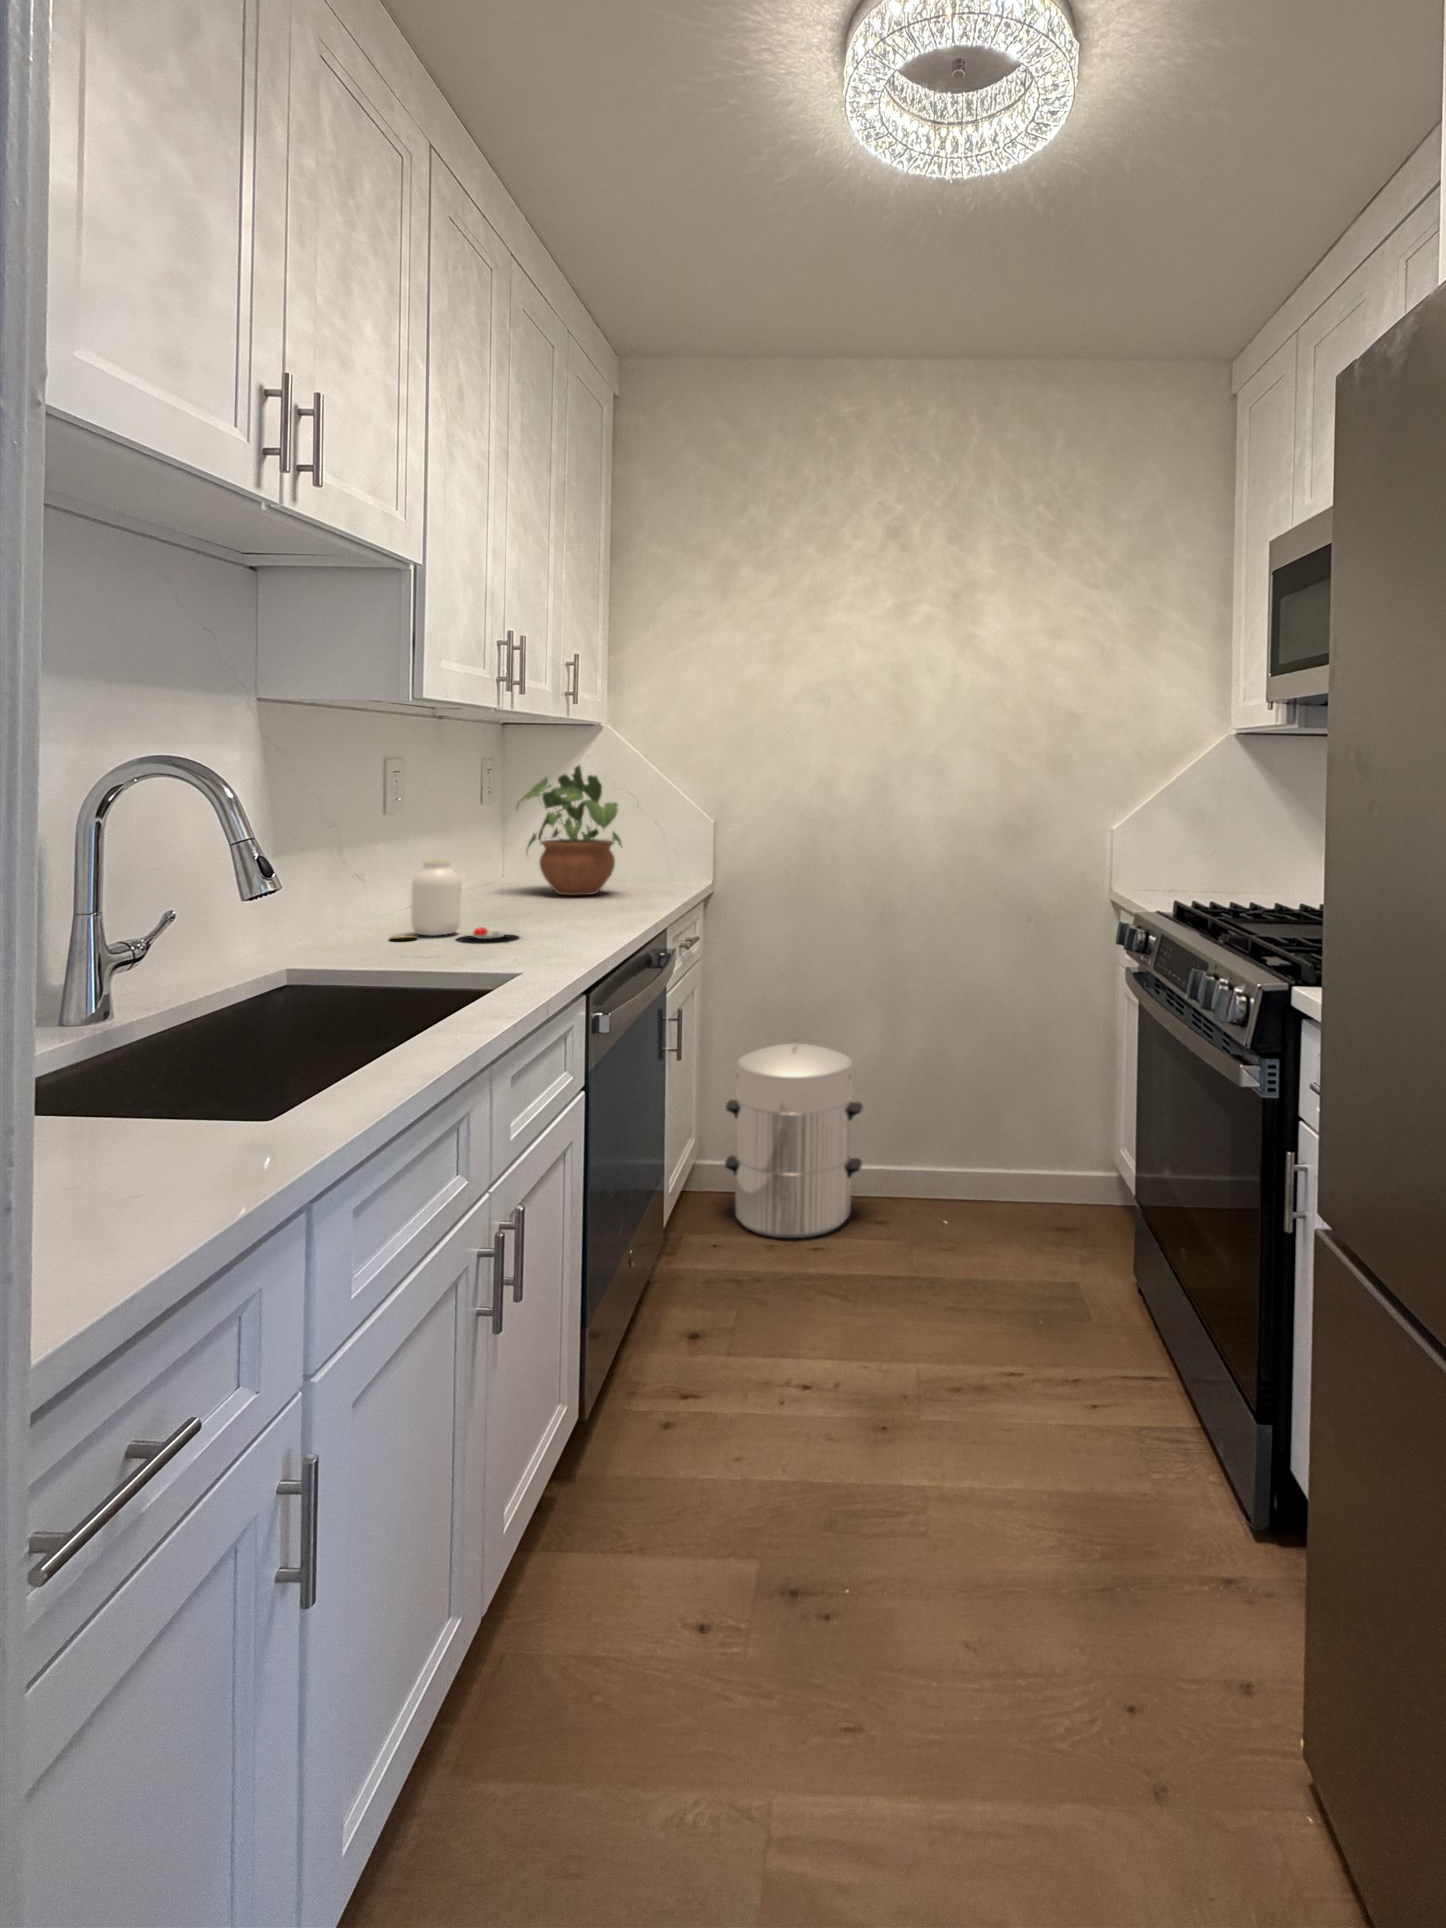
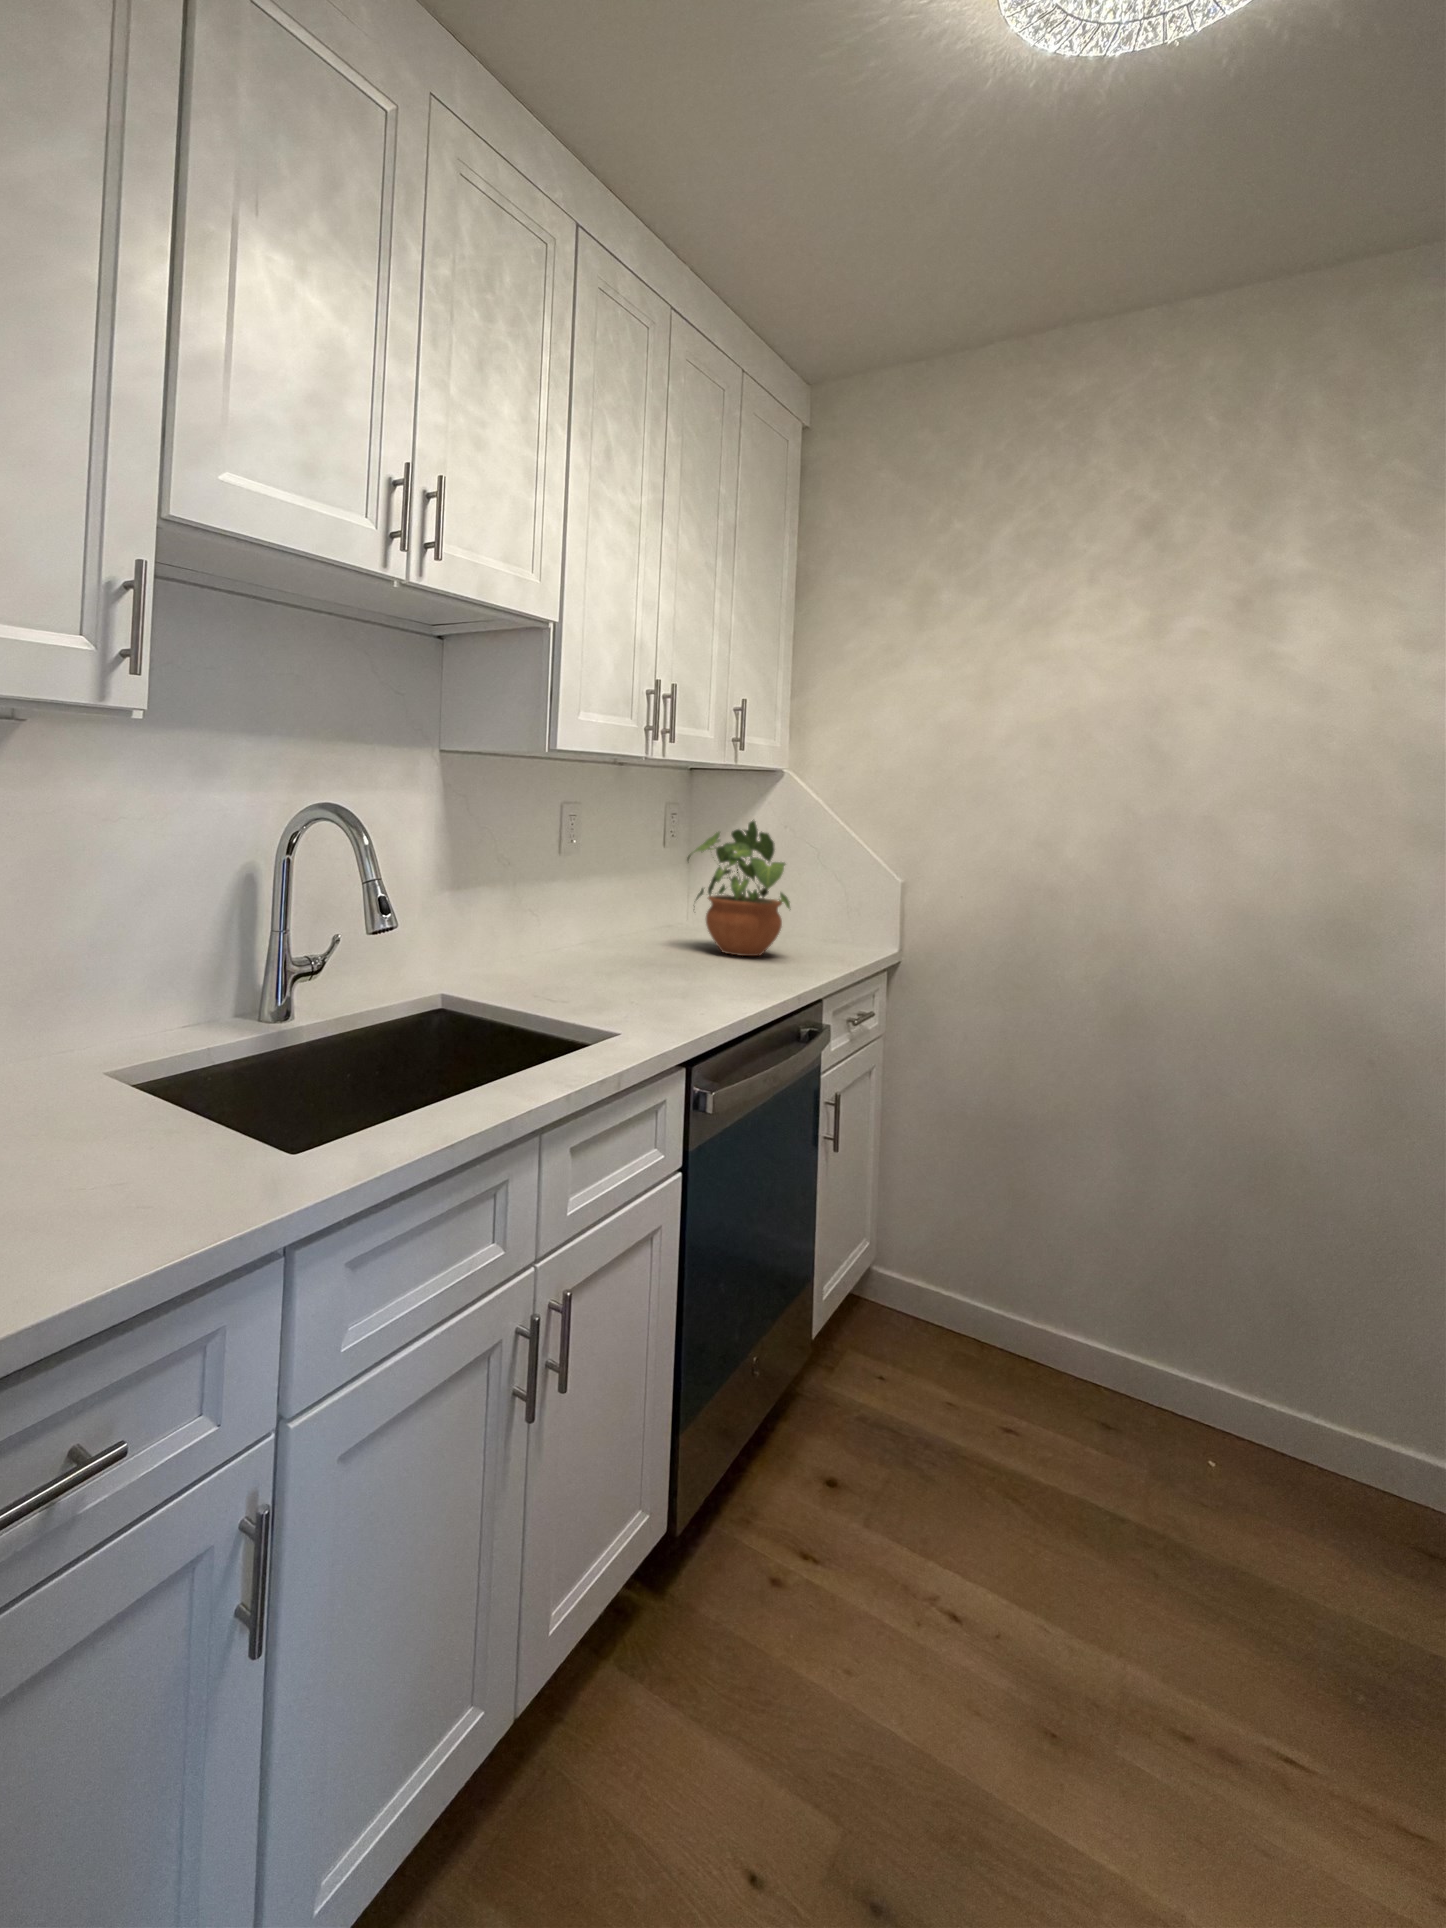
jar: present [391,860,520,939] -> none [532,909,652,994]
waste bin: present [725,1039,862,1238] -> none [887,1144,1056,1382]

